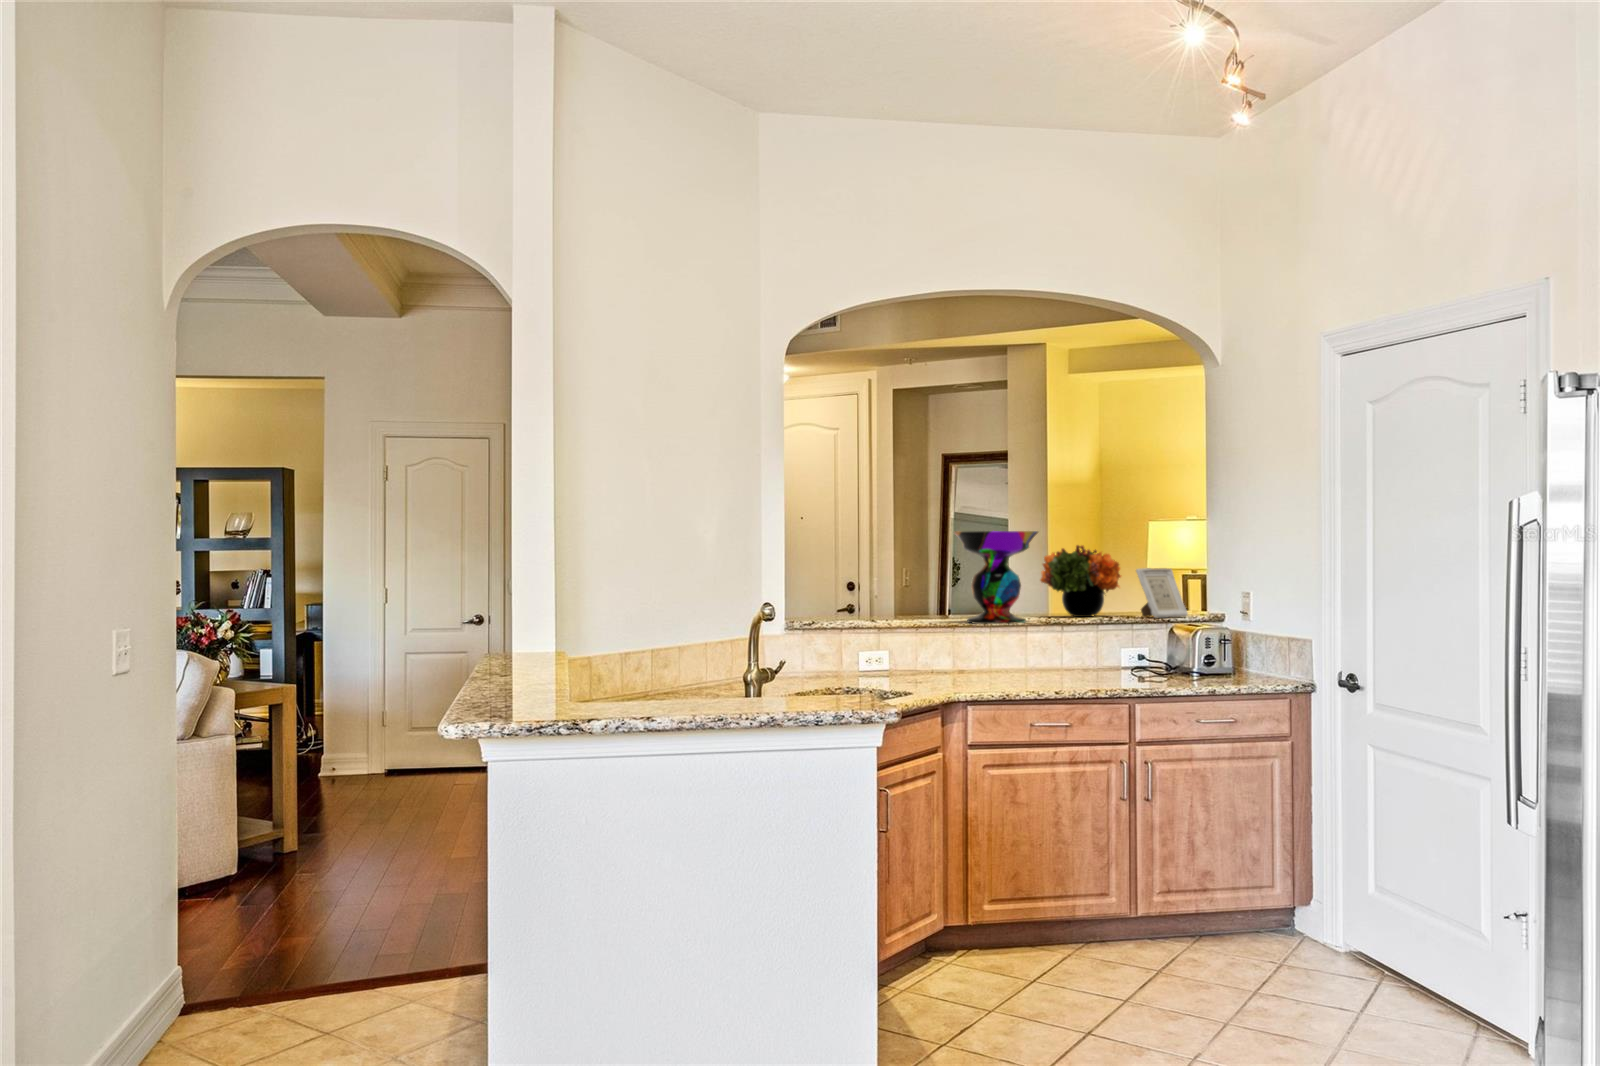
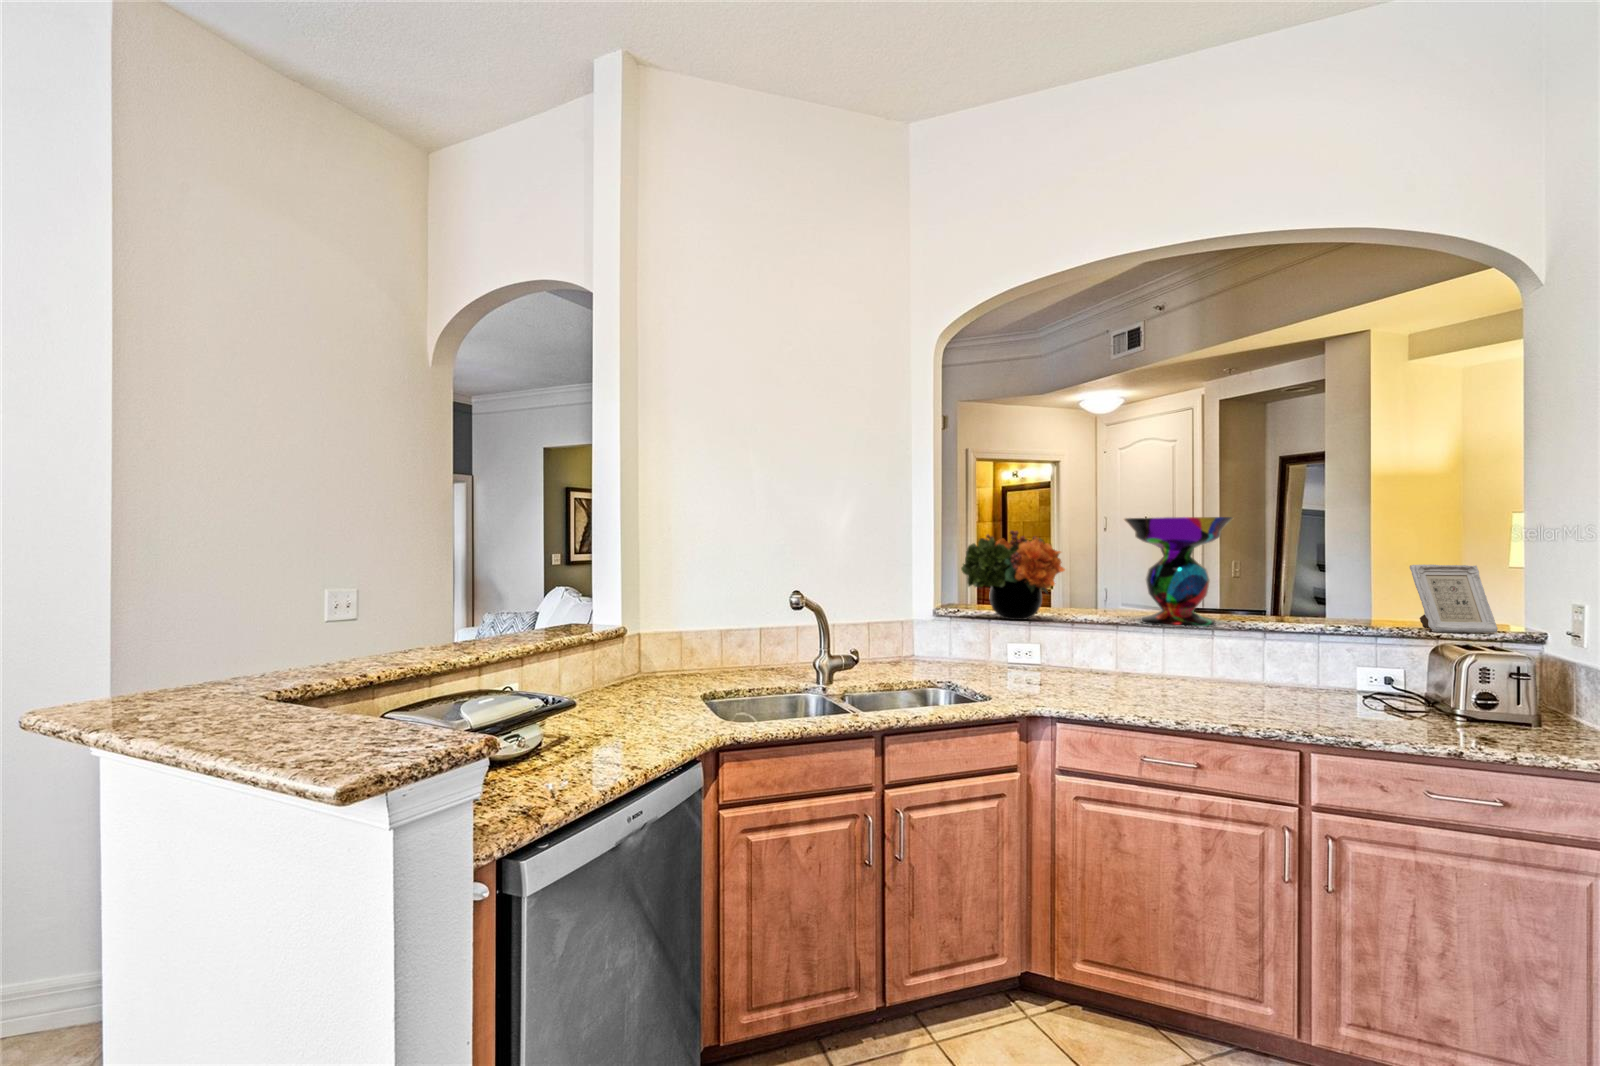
flower arrangement: present [1041,545,1121,617] -> present [961,530,1065,620]

